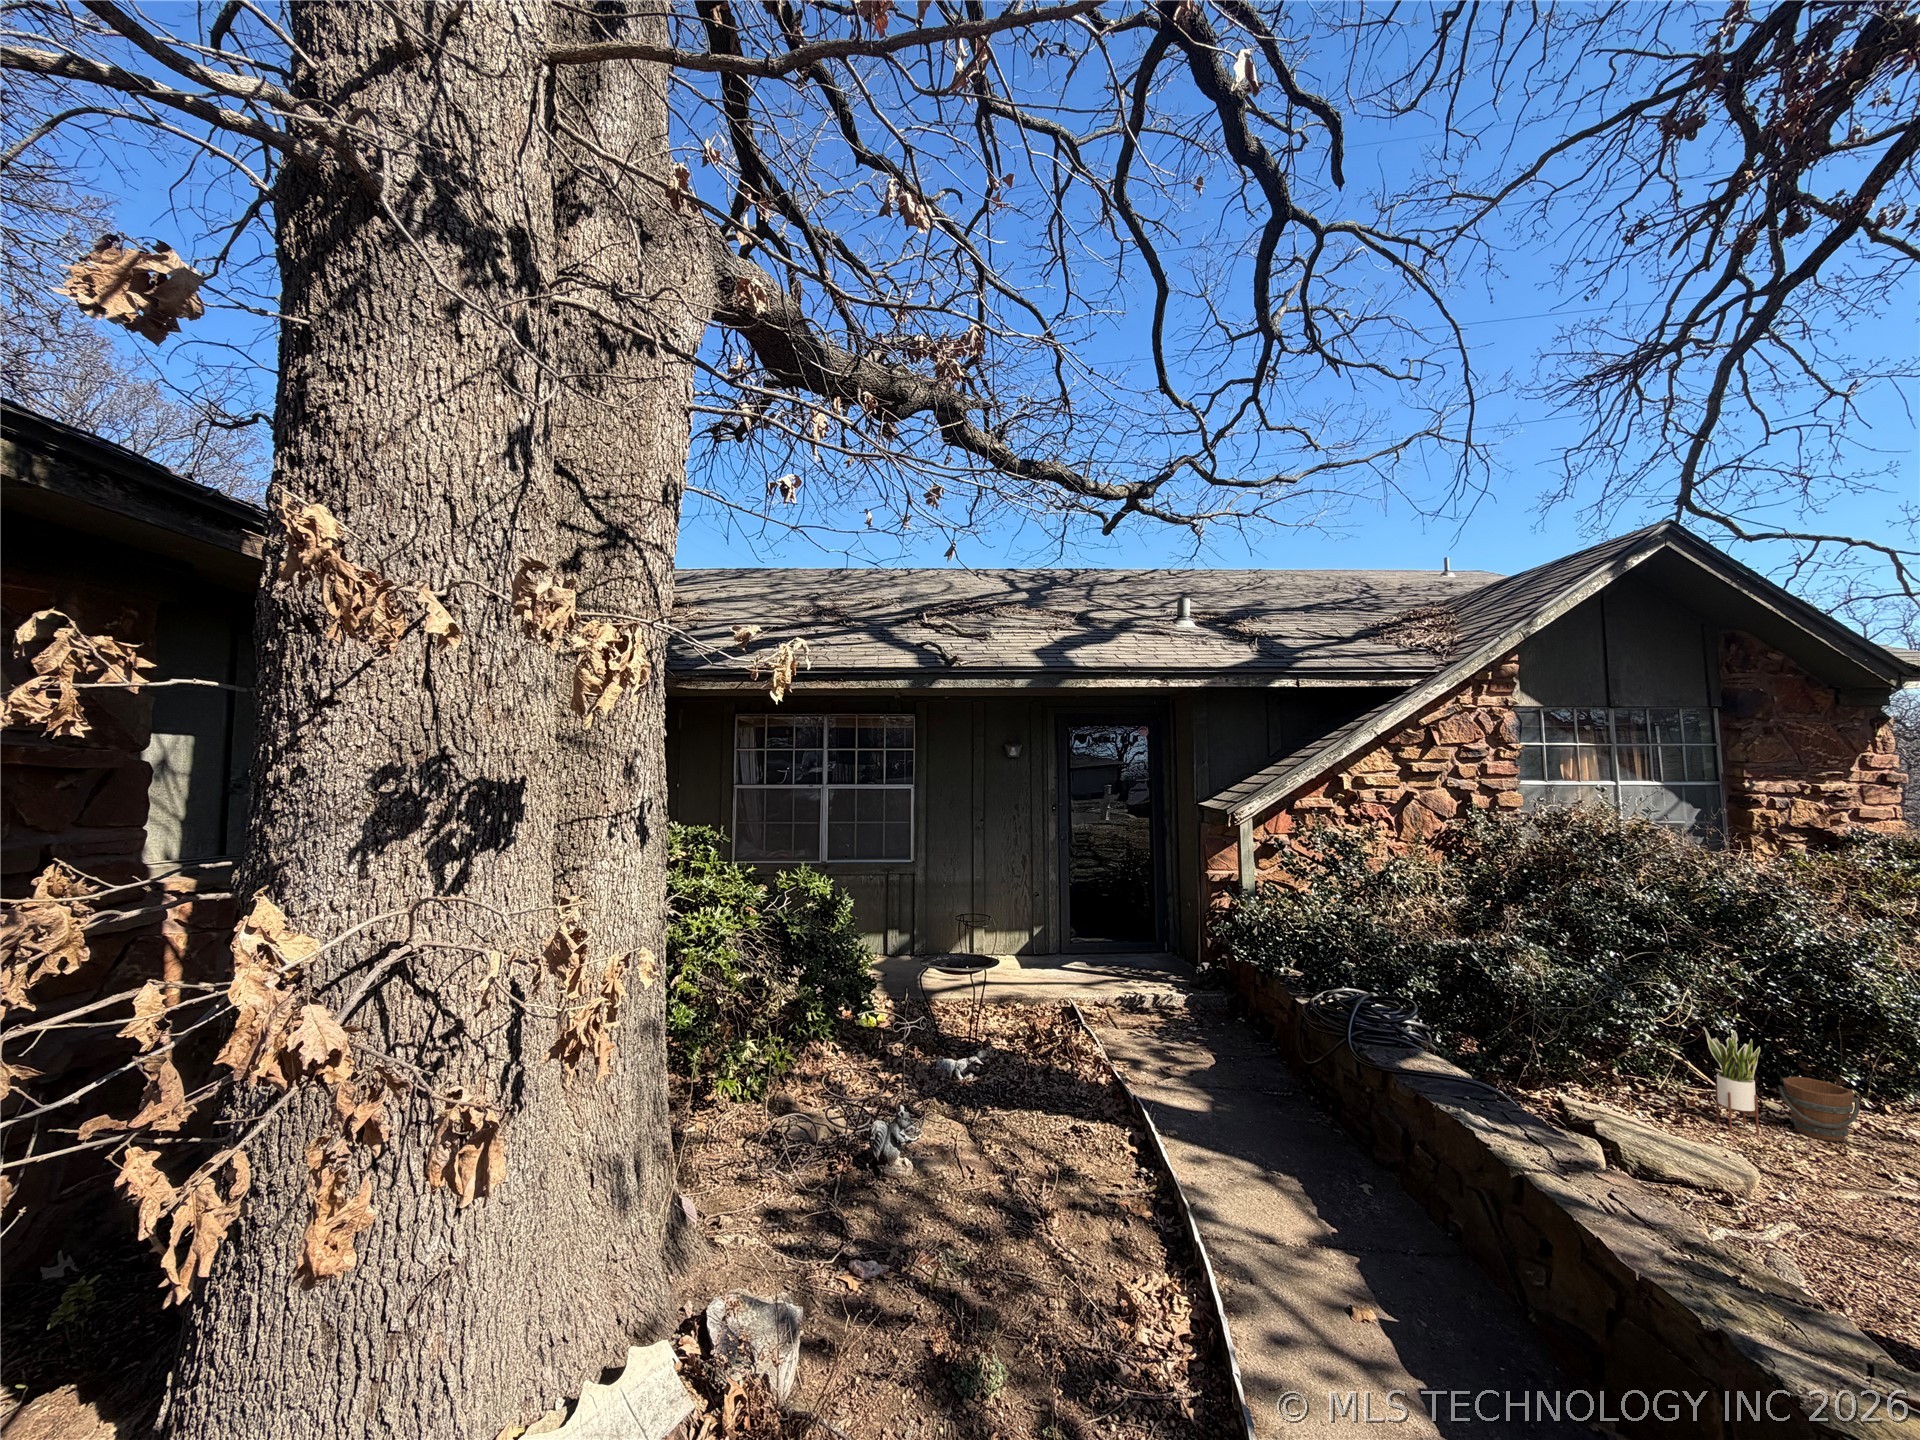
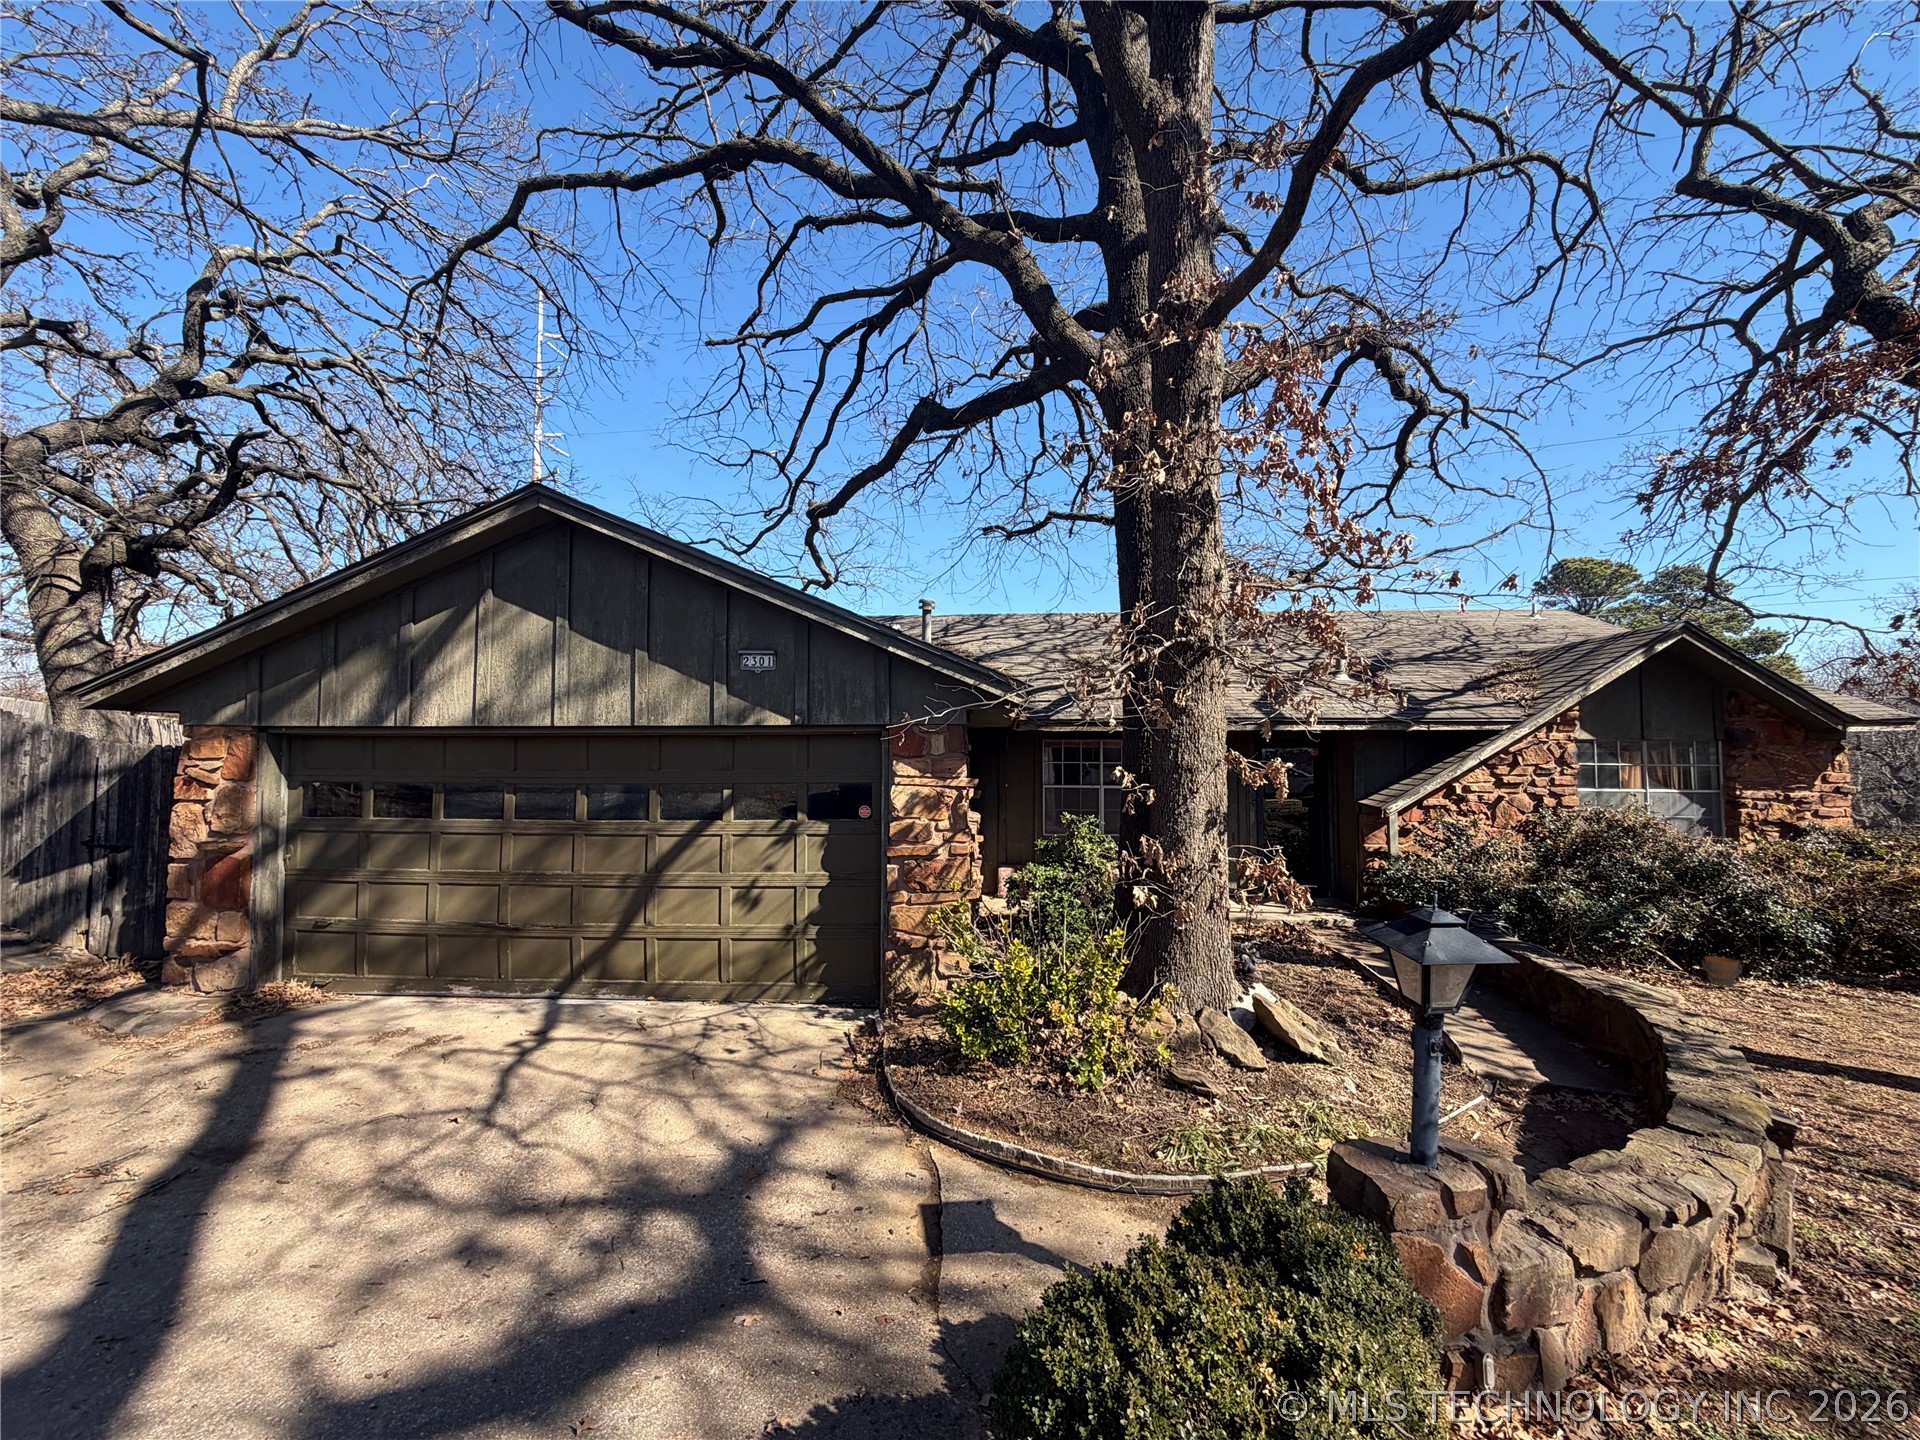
potted plant: present [1703,1027,1760,1135] -> none [1662,929,1691,983]

